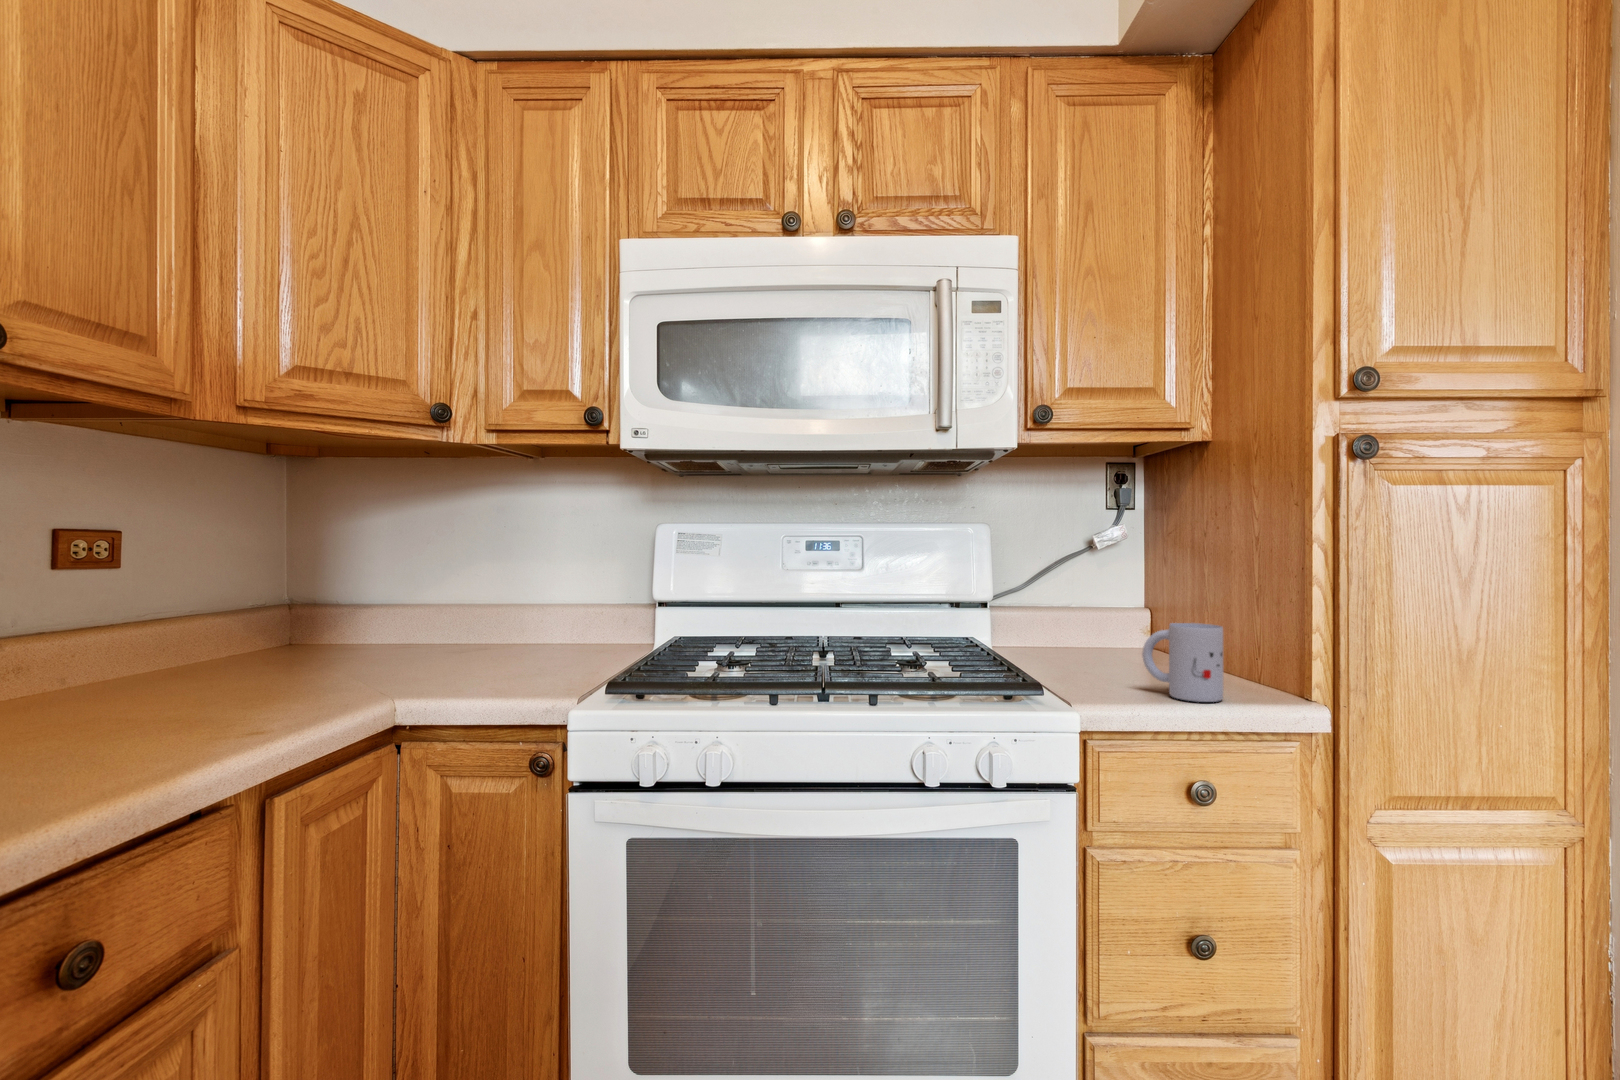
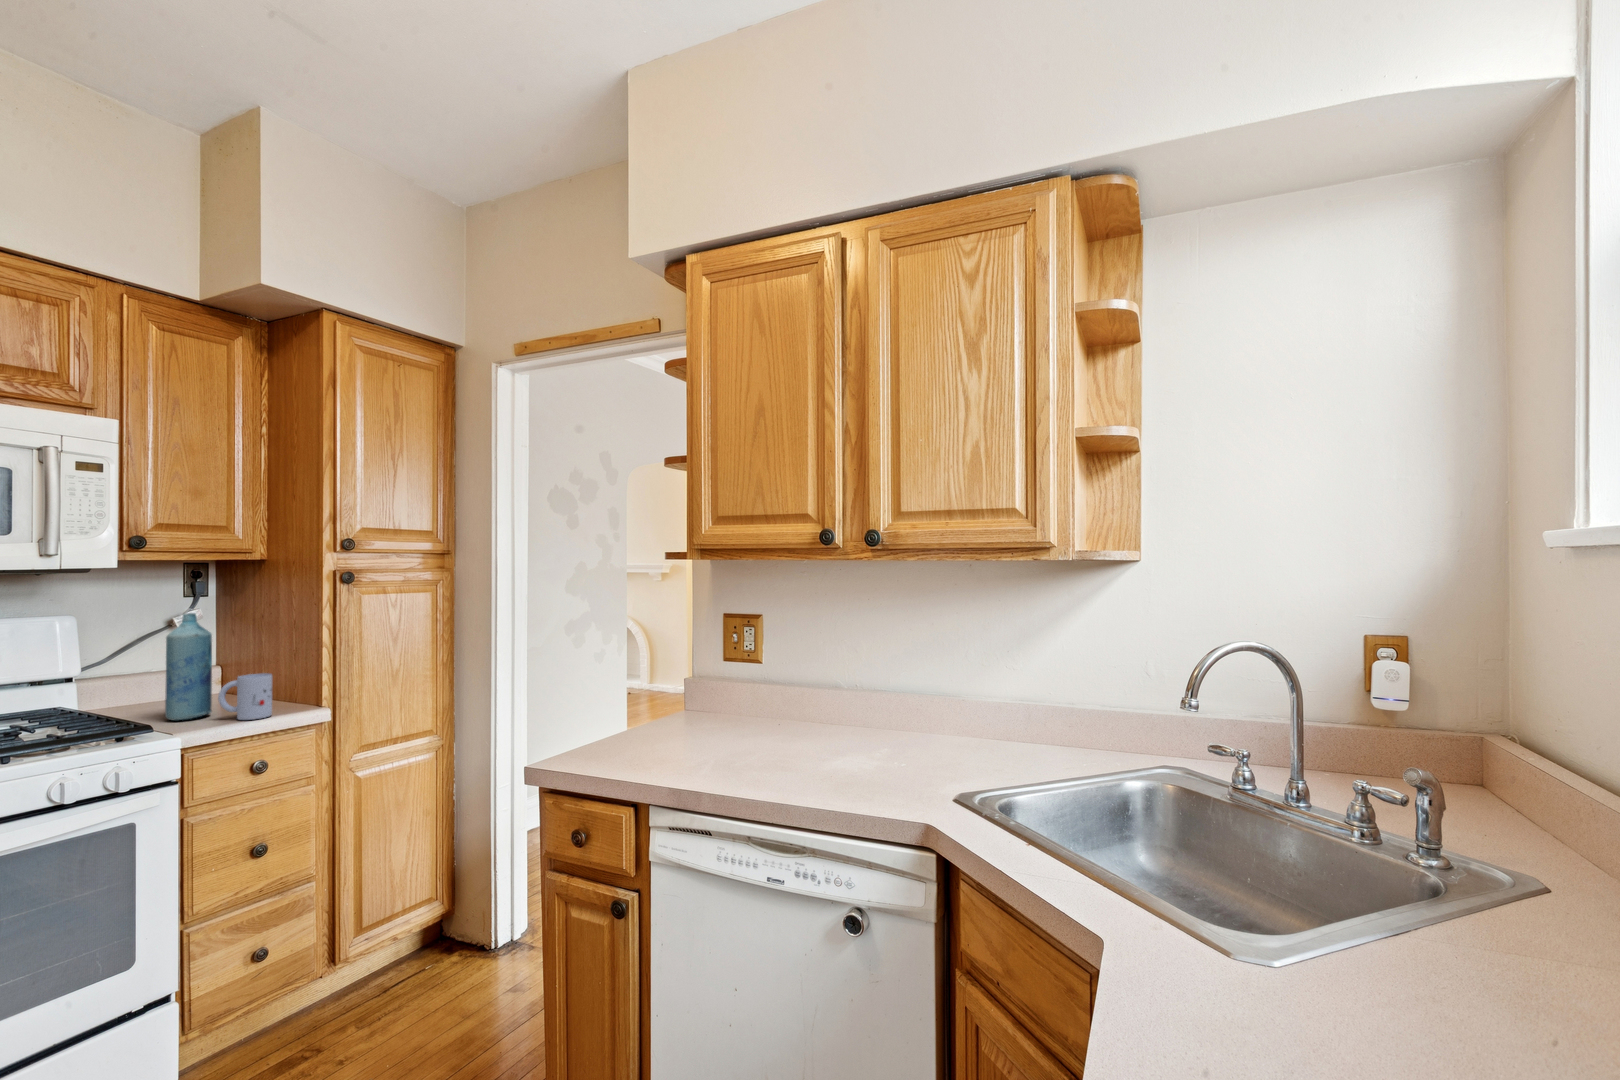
bottle: none [1078,520,1136,680] -> present [165,613,212,720]

